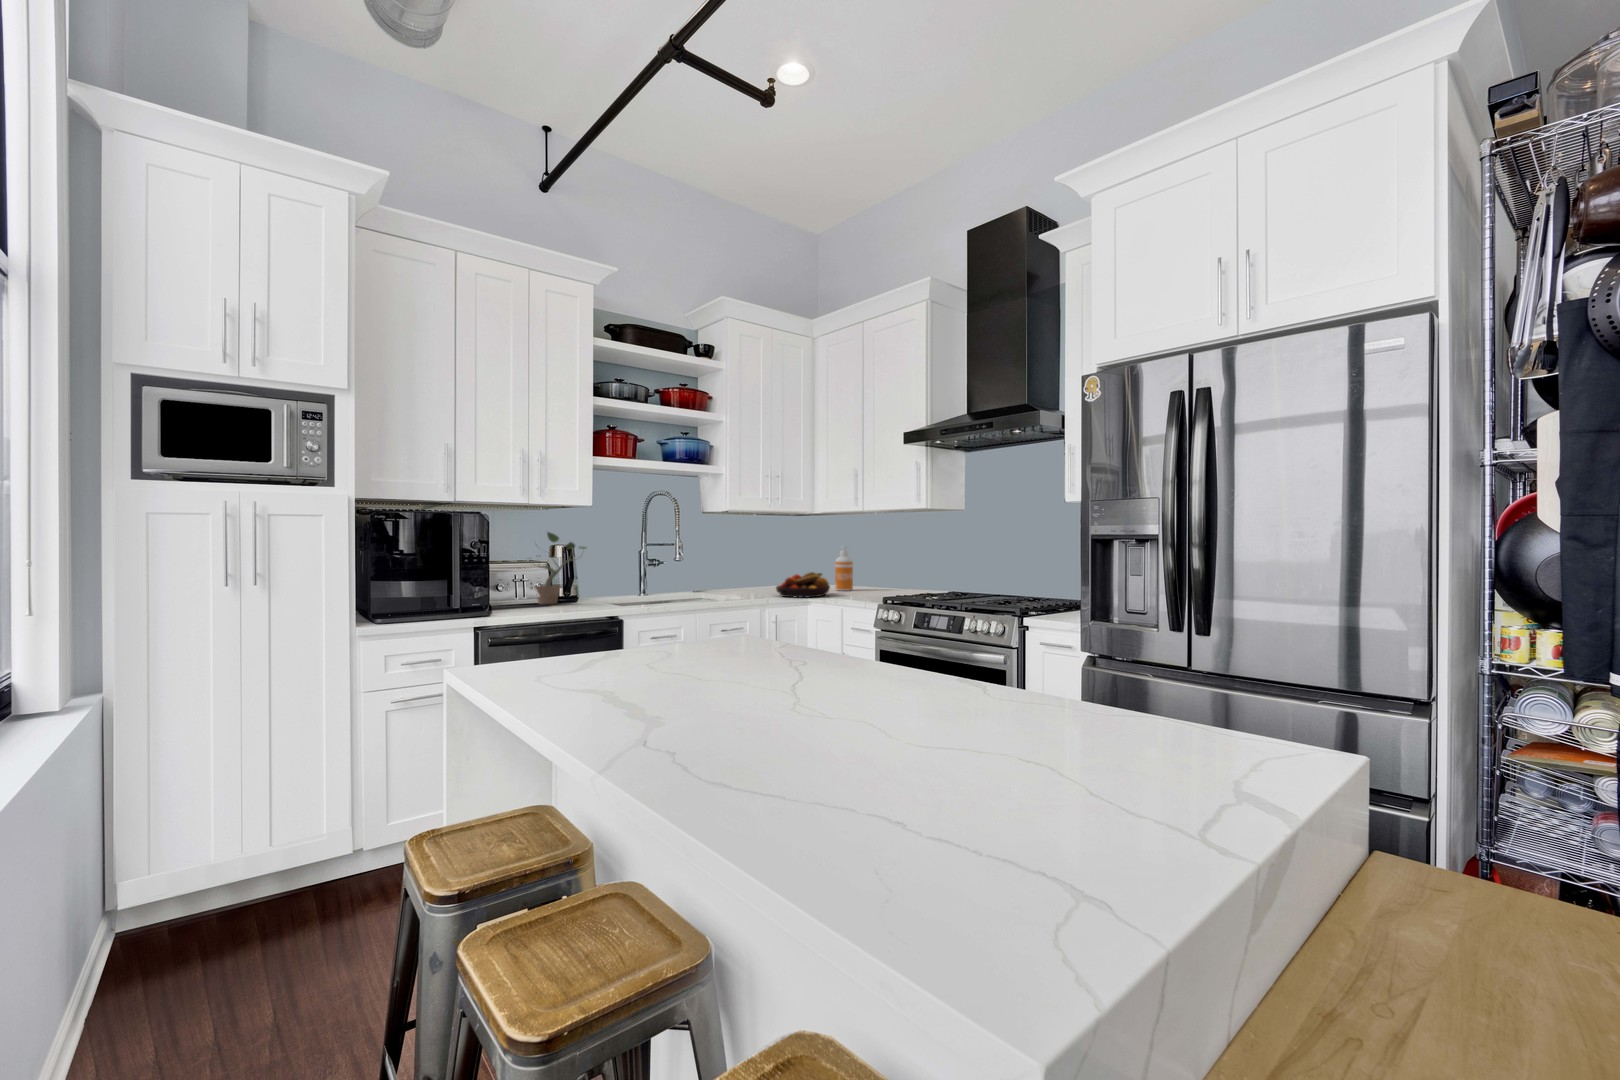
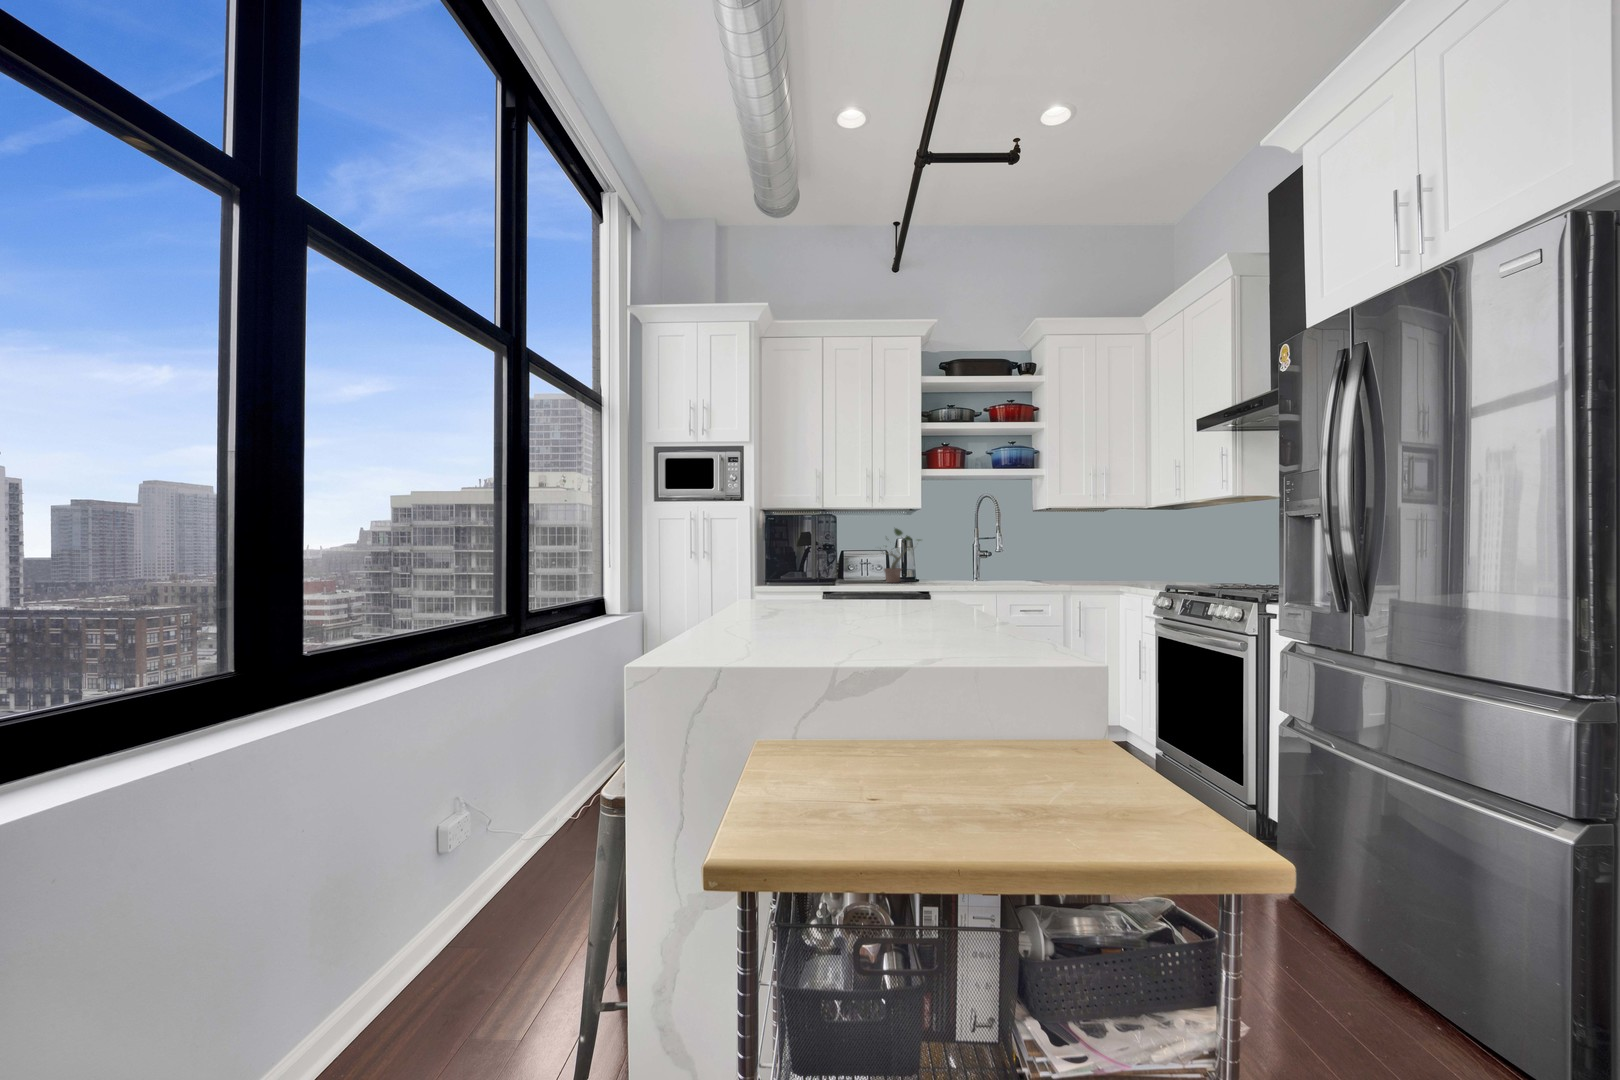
soap dispenser: present [835,546,853,591] -> none [1155,539,1174,582]
fruit bowl: present [776,572,830,598] -> none [1082,562,1135,585]

